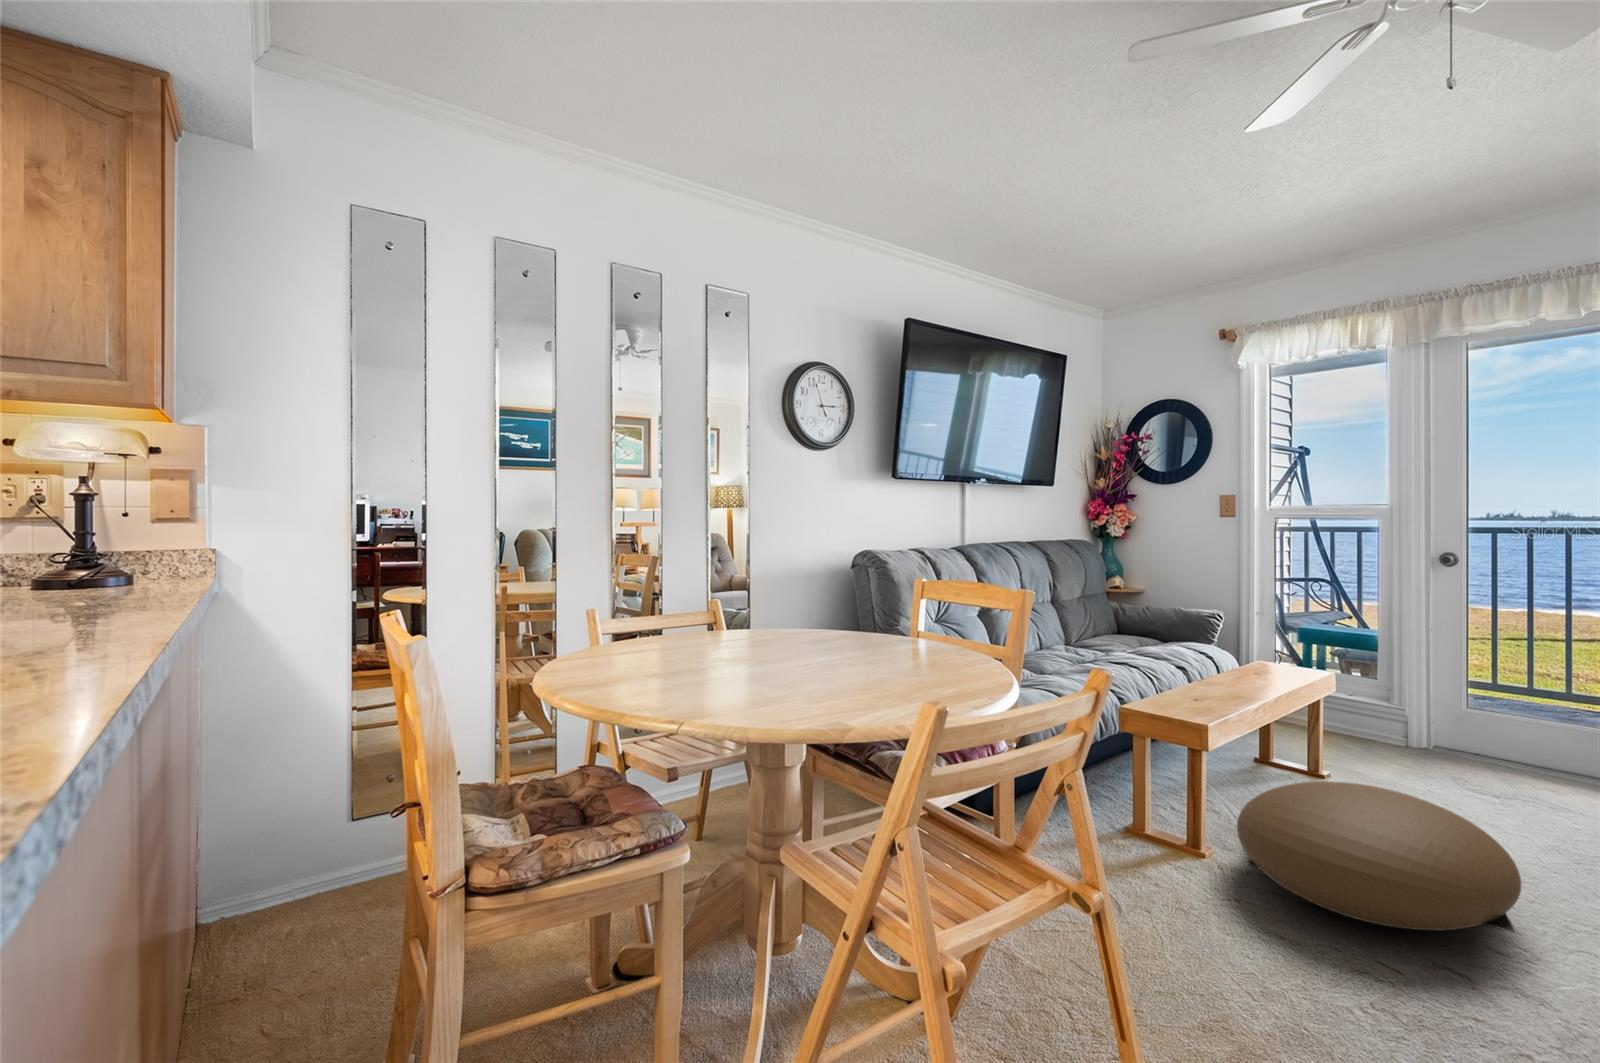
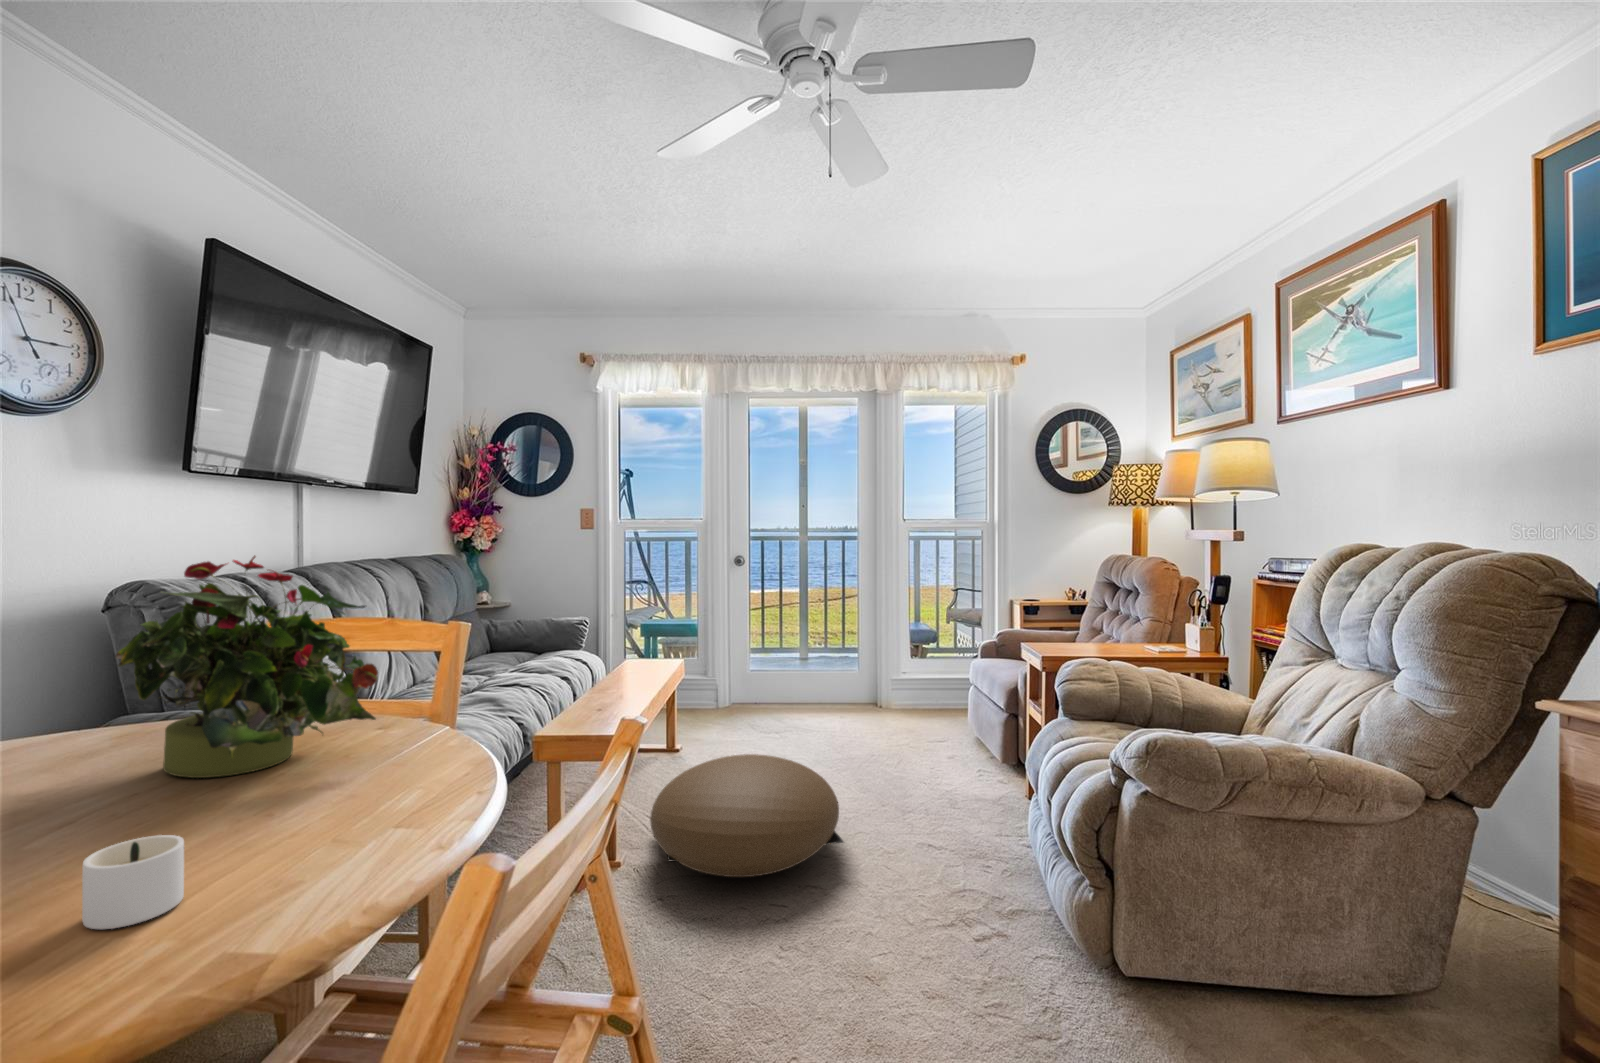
potted plant: none [823,537,949,670] -> present [115,555,378,778]
candle: none [786,678,841,717] -> present [82,835,184,929]

